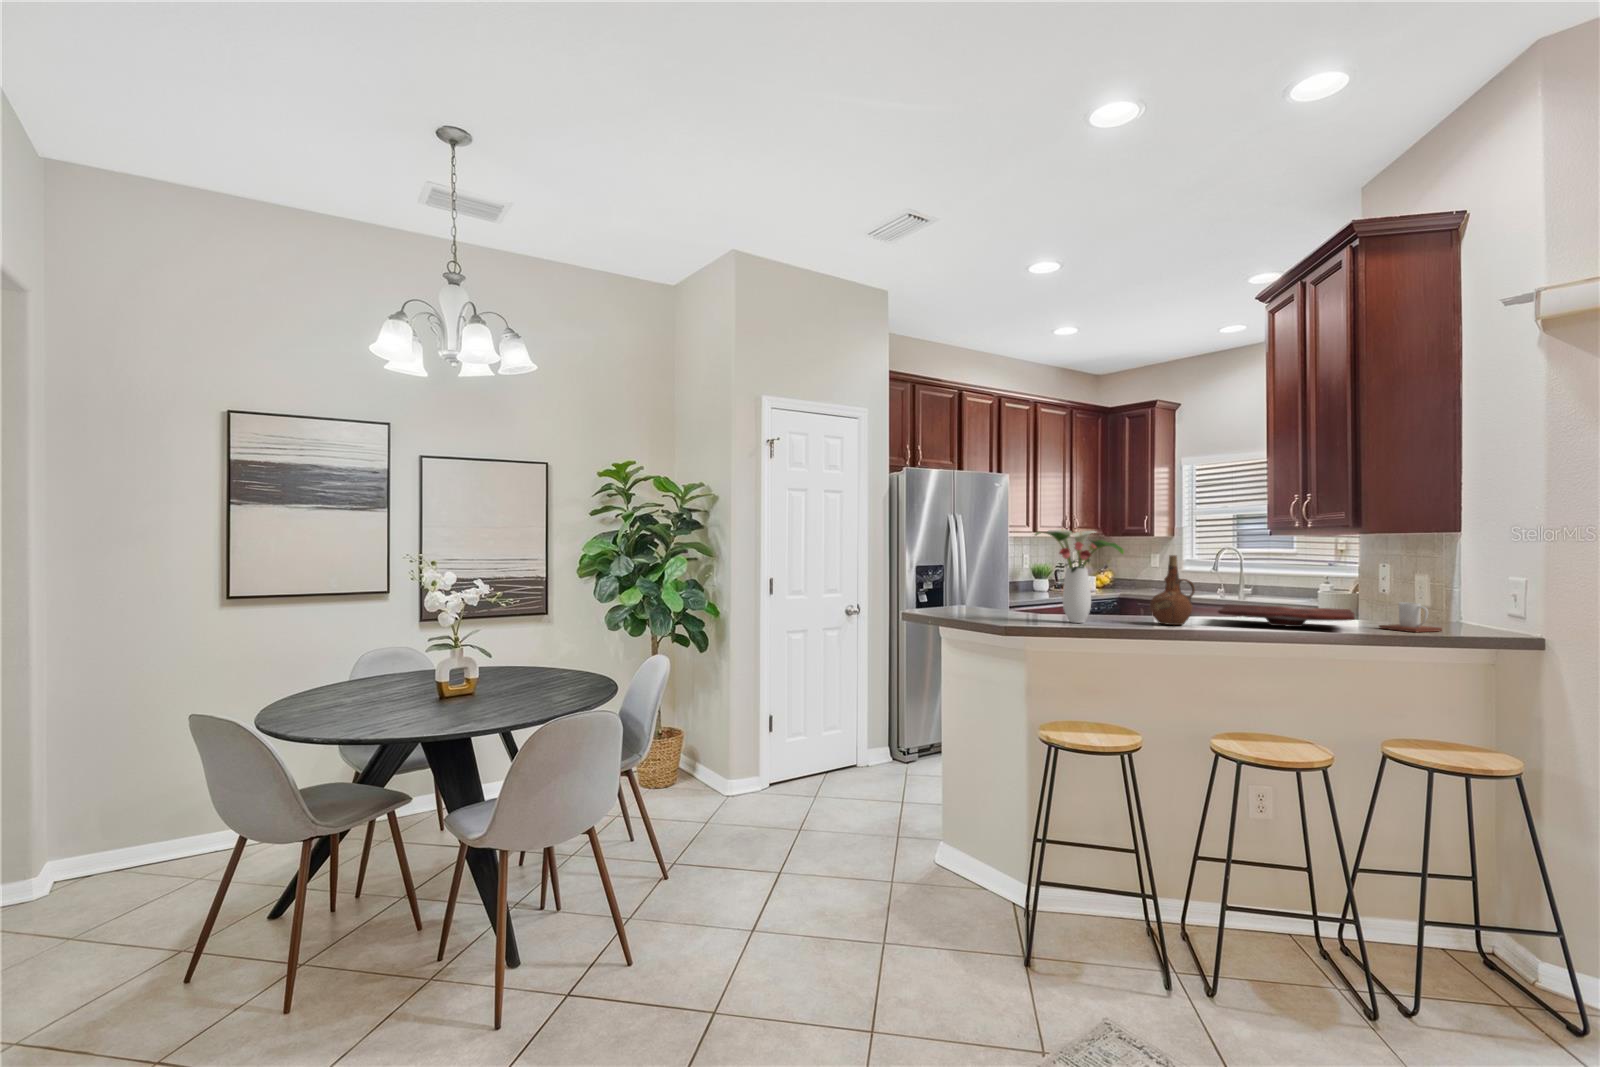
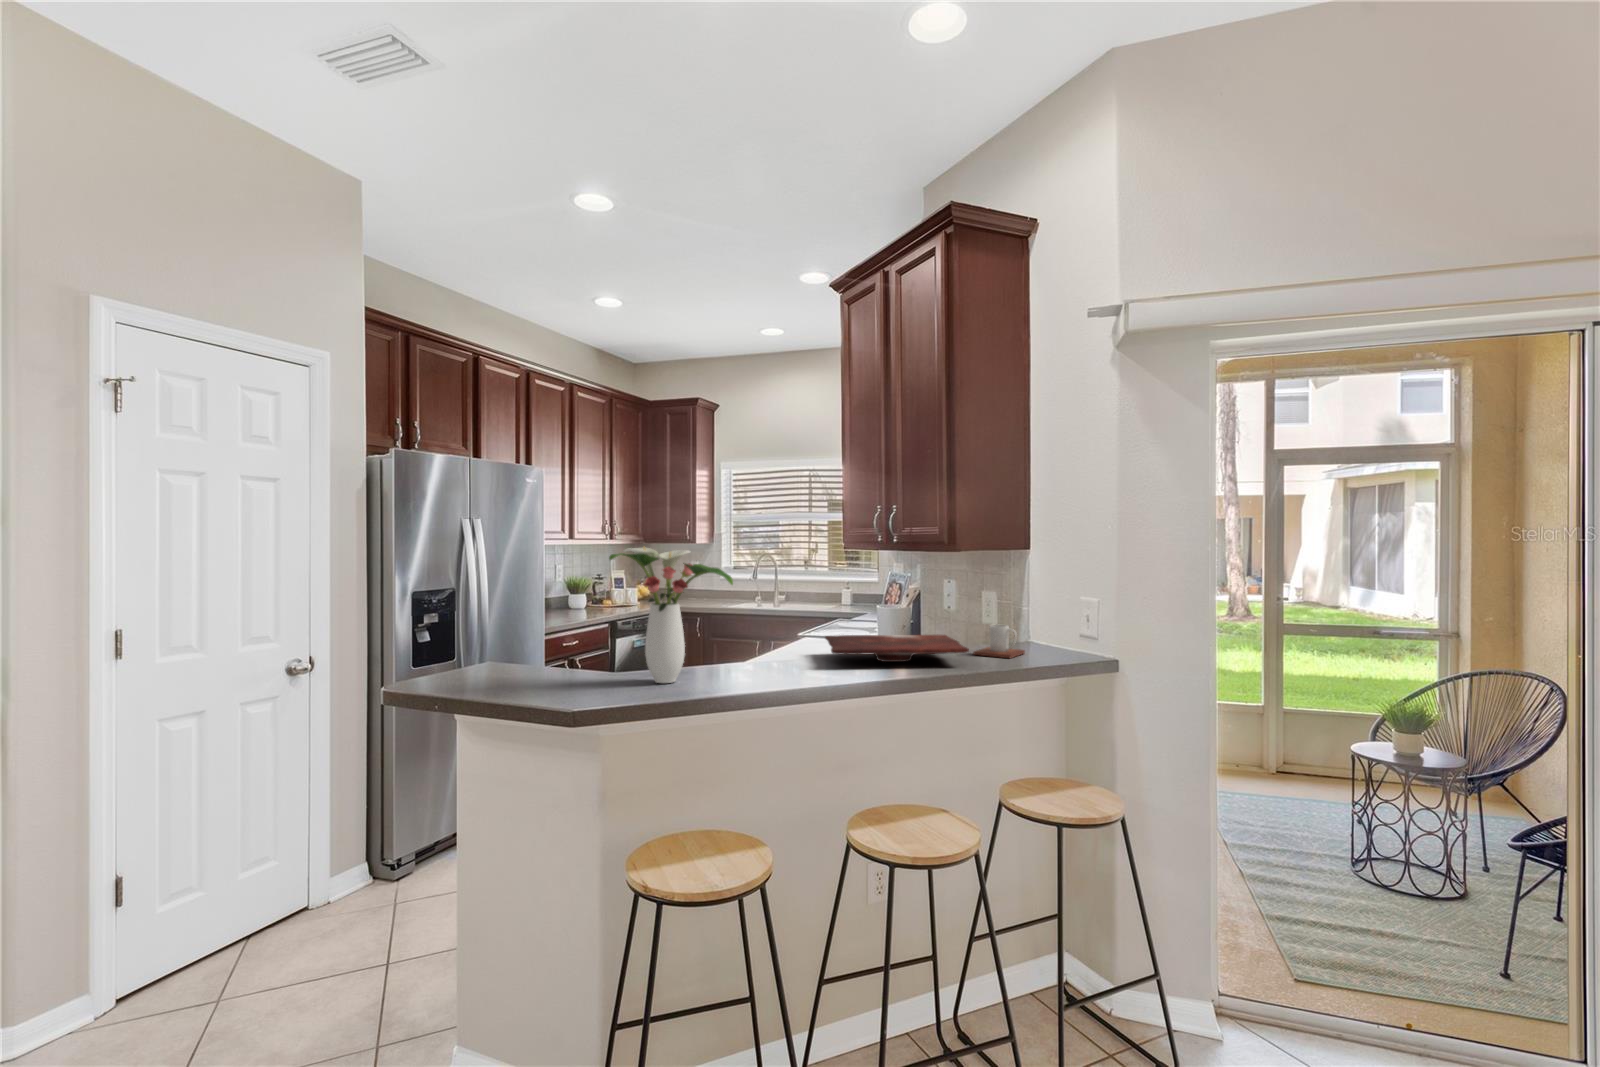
ceramic pitcher: present [1150,555,1195,625] -> none [755,582,808,674]

